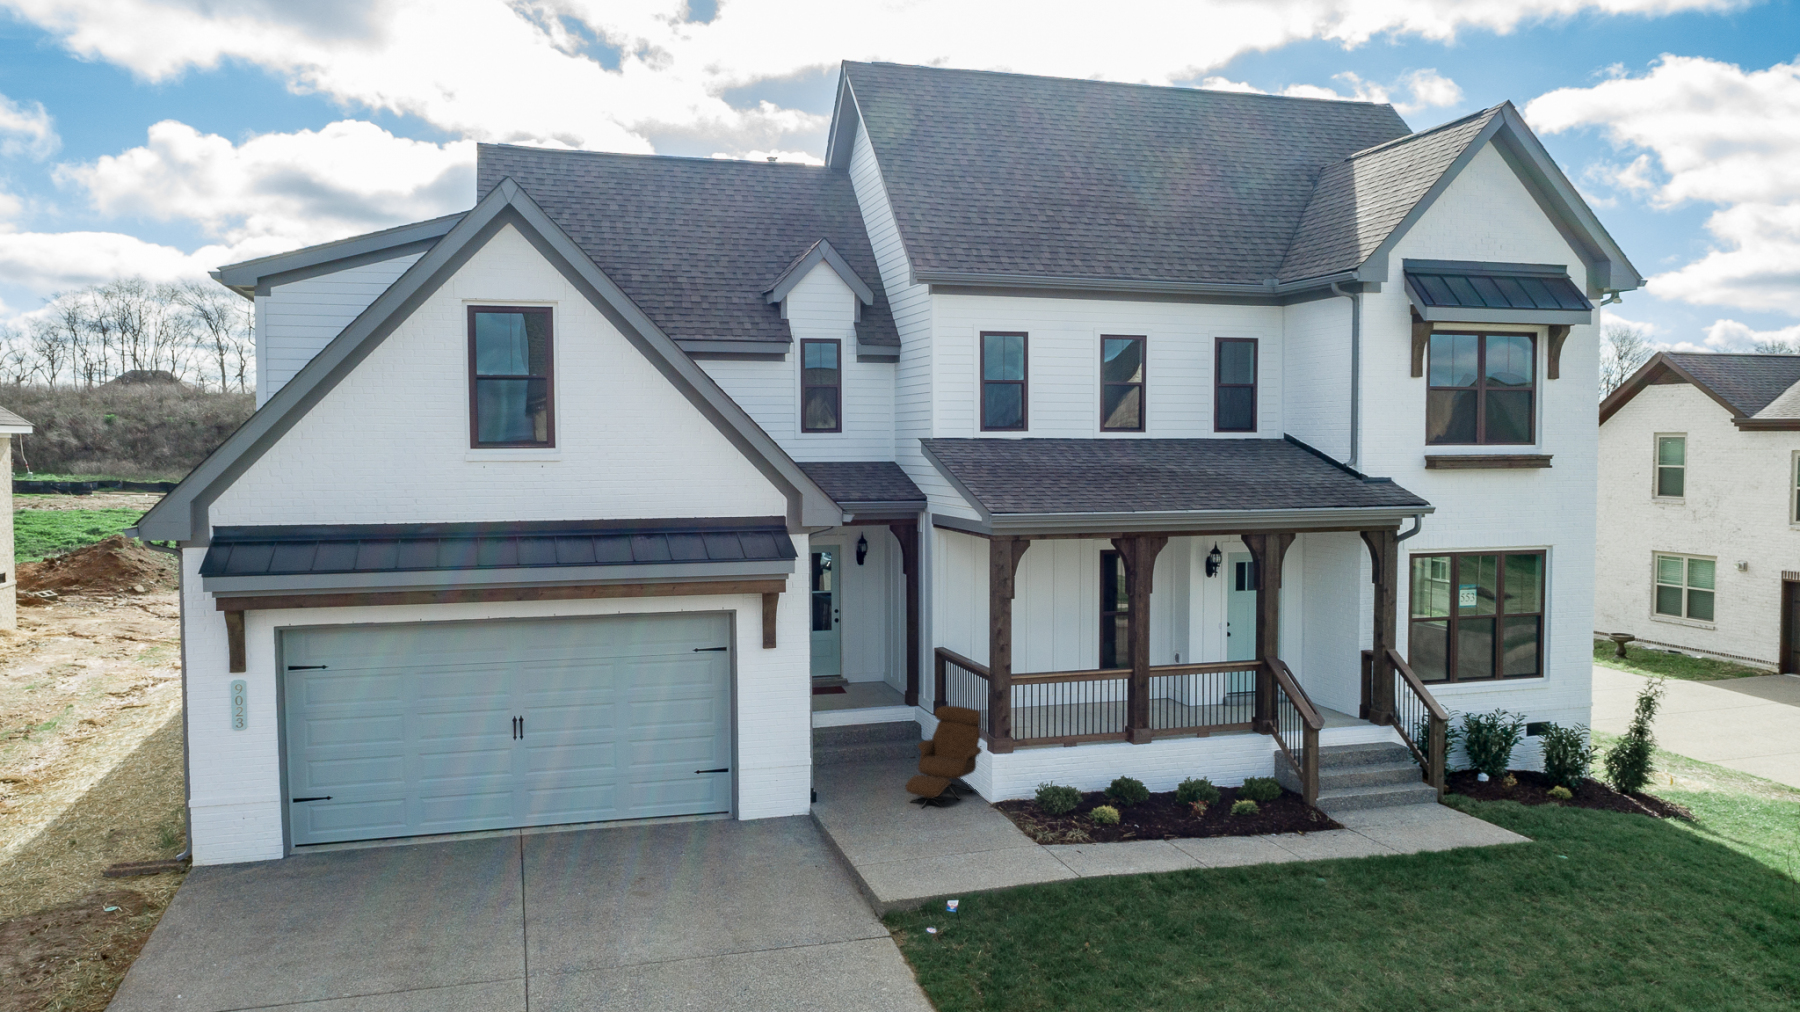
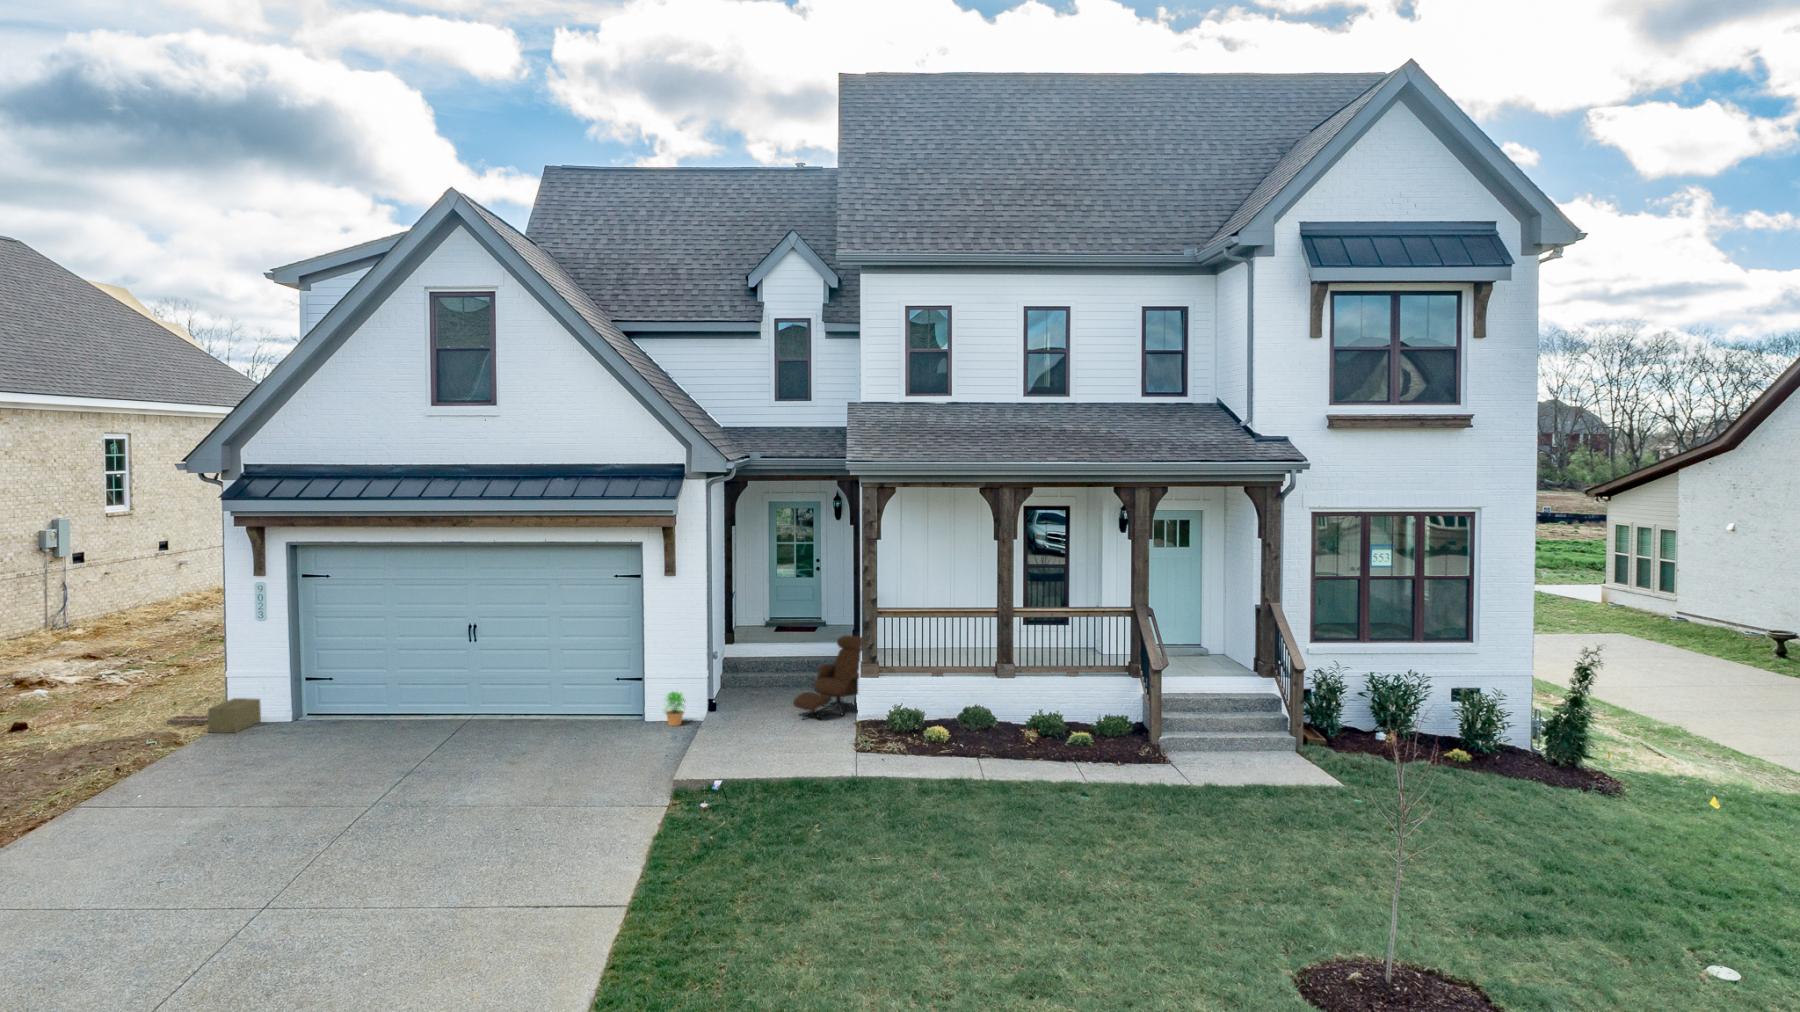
potted plant: none [766,785,800,828] -> present [663,692,685,726]
cardboard box: none [178,833,238,885] -> present [208,698,261,733]

